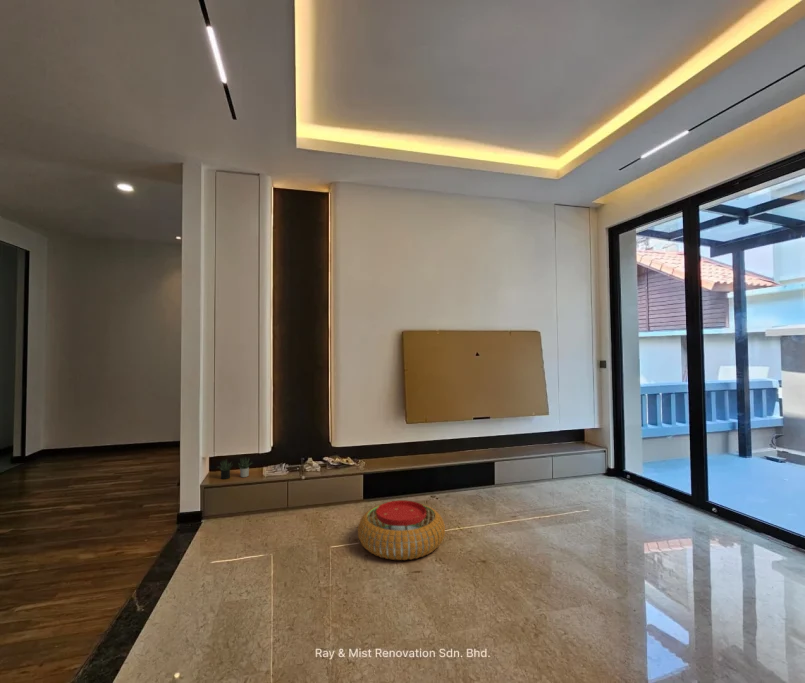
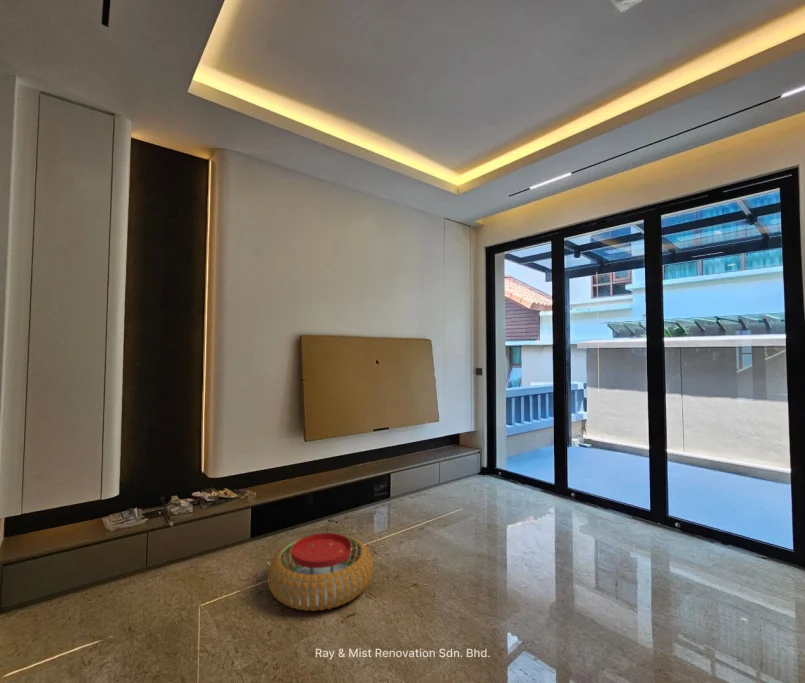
succulent plant: present [220,458,252,479] -> none [23,506,92,545]

